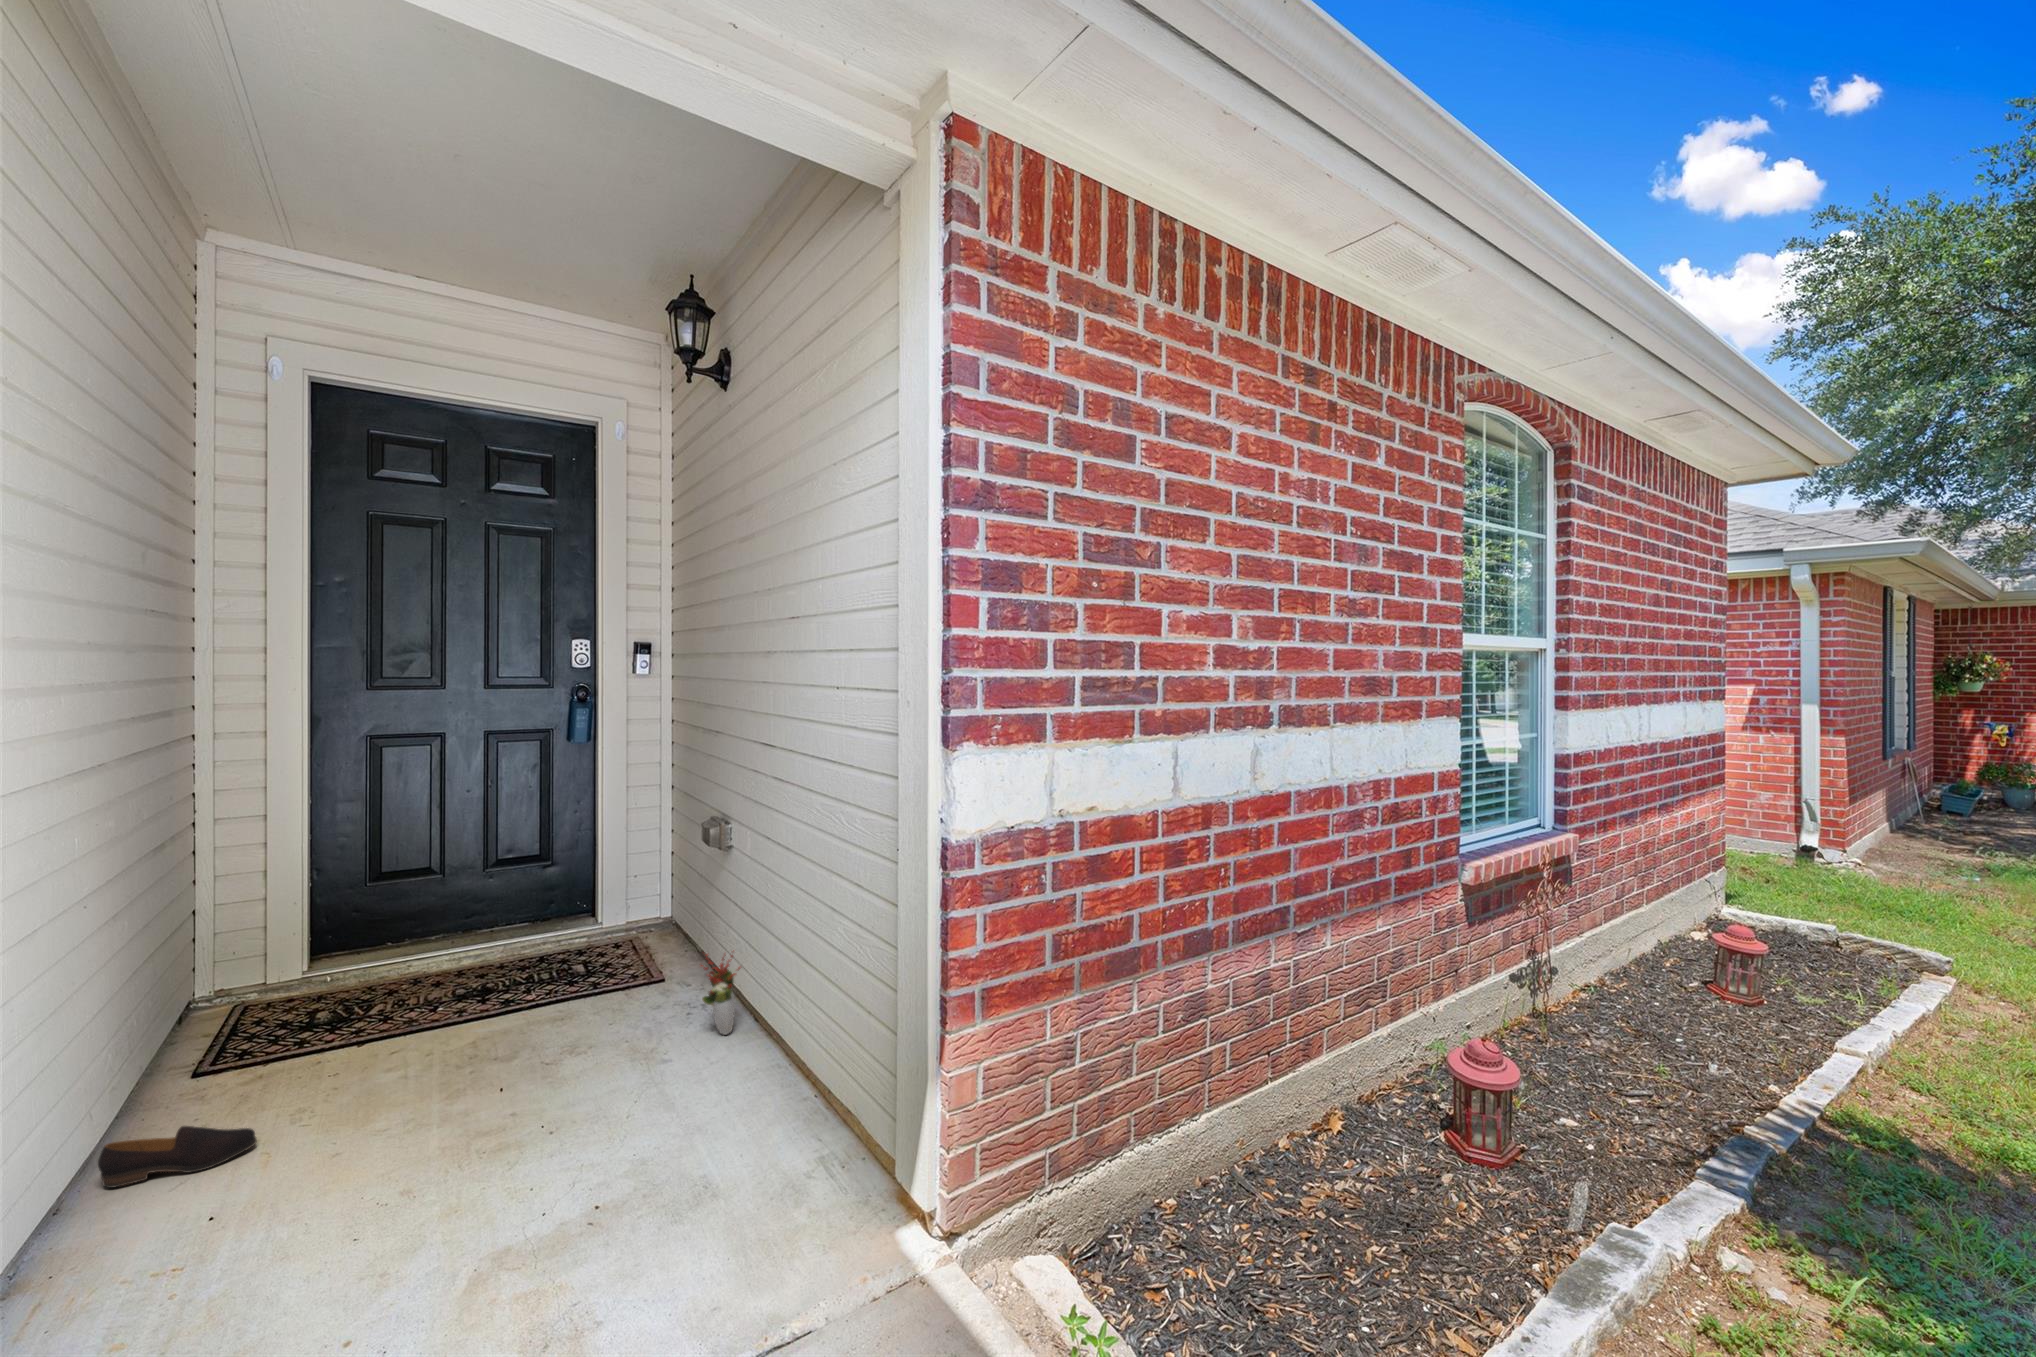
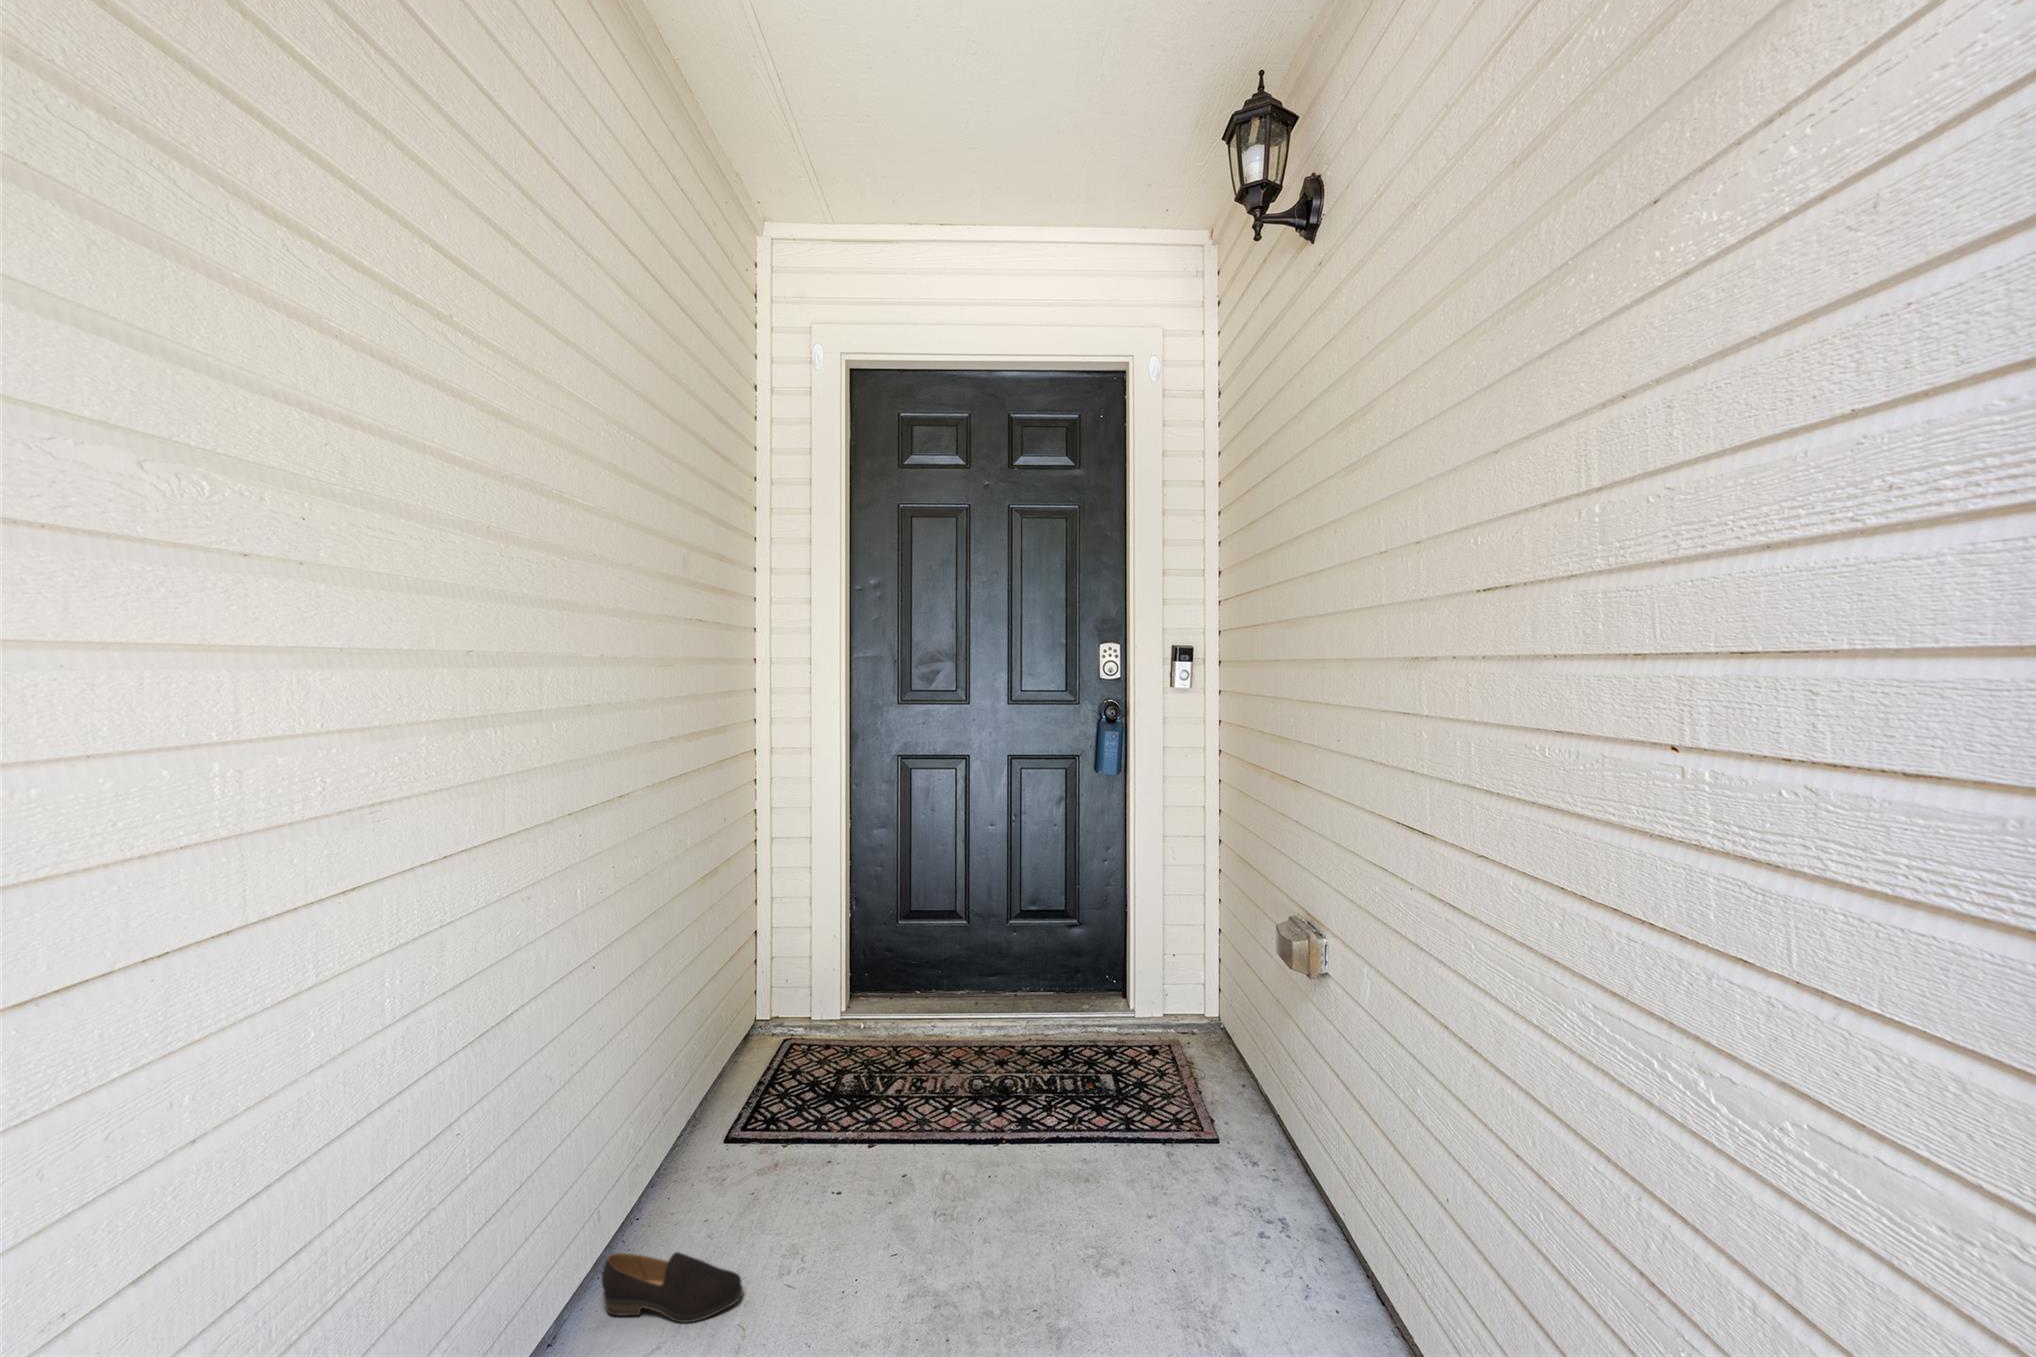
decorative plant: present [701,950,741,1035] -> none [1279,1150,1350,1304]

